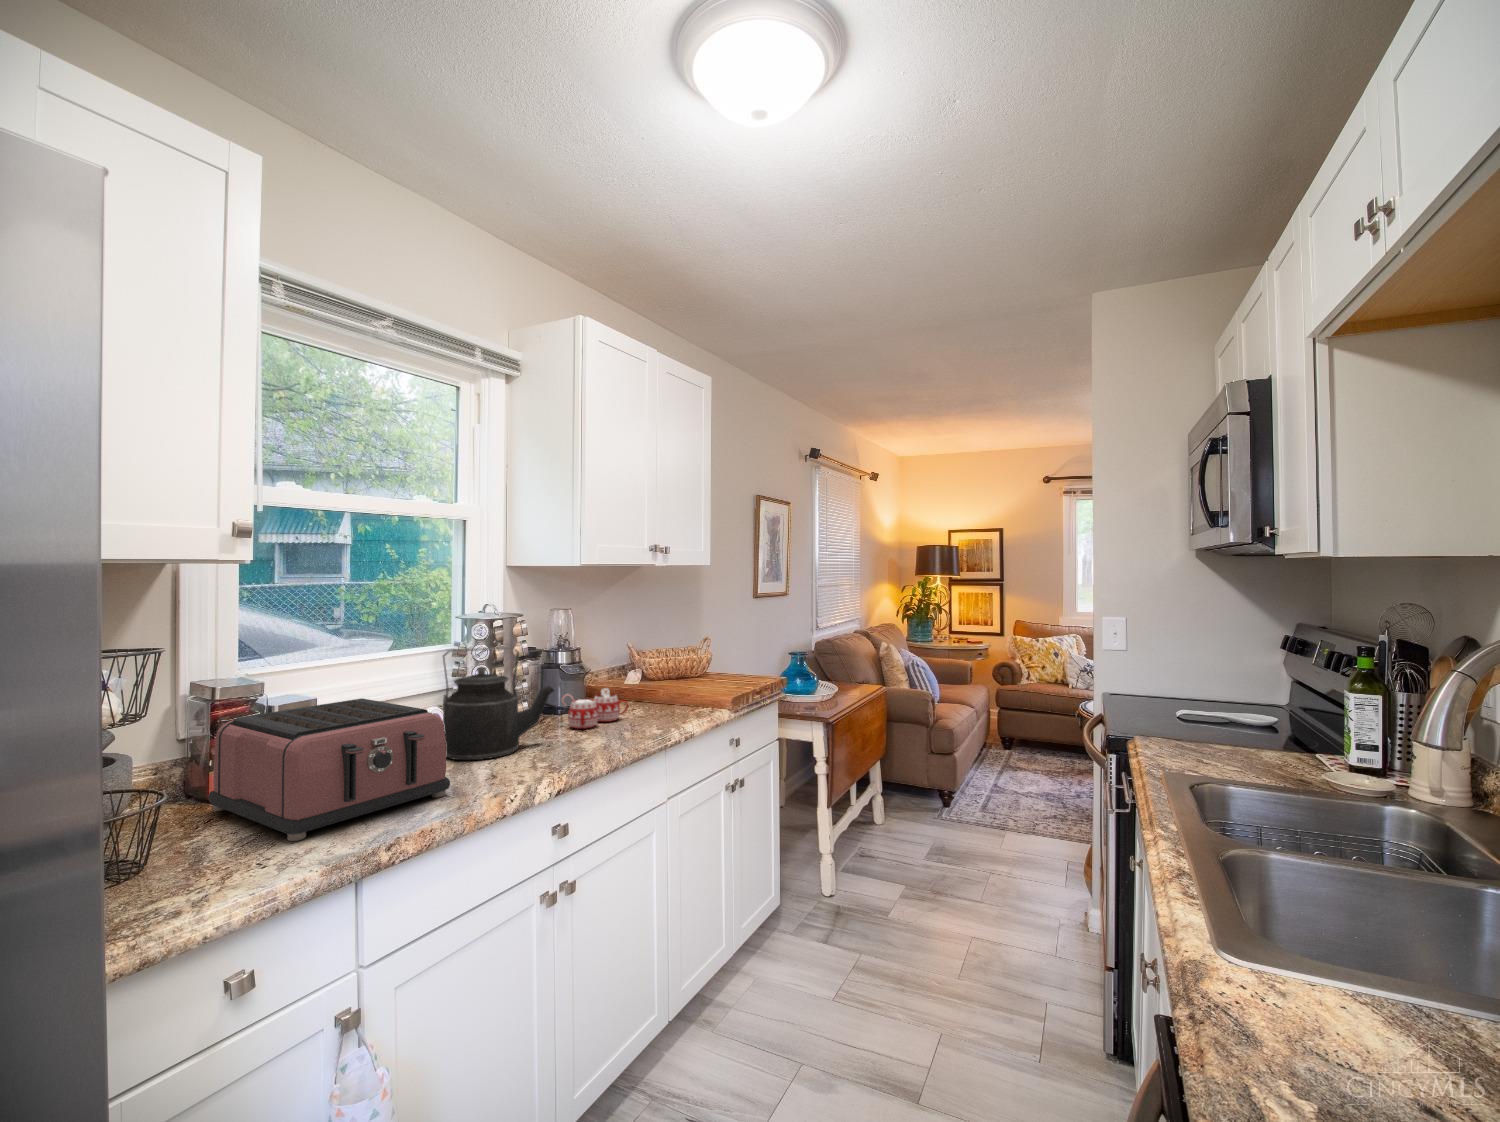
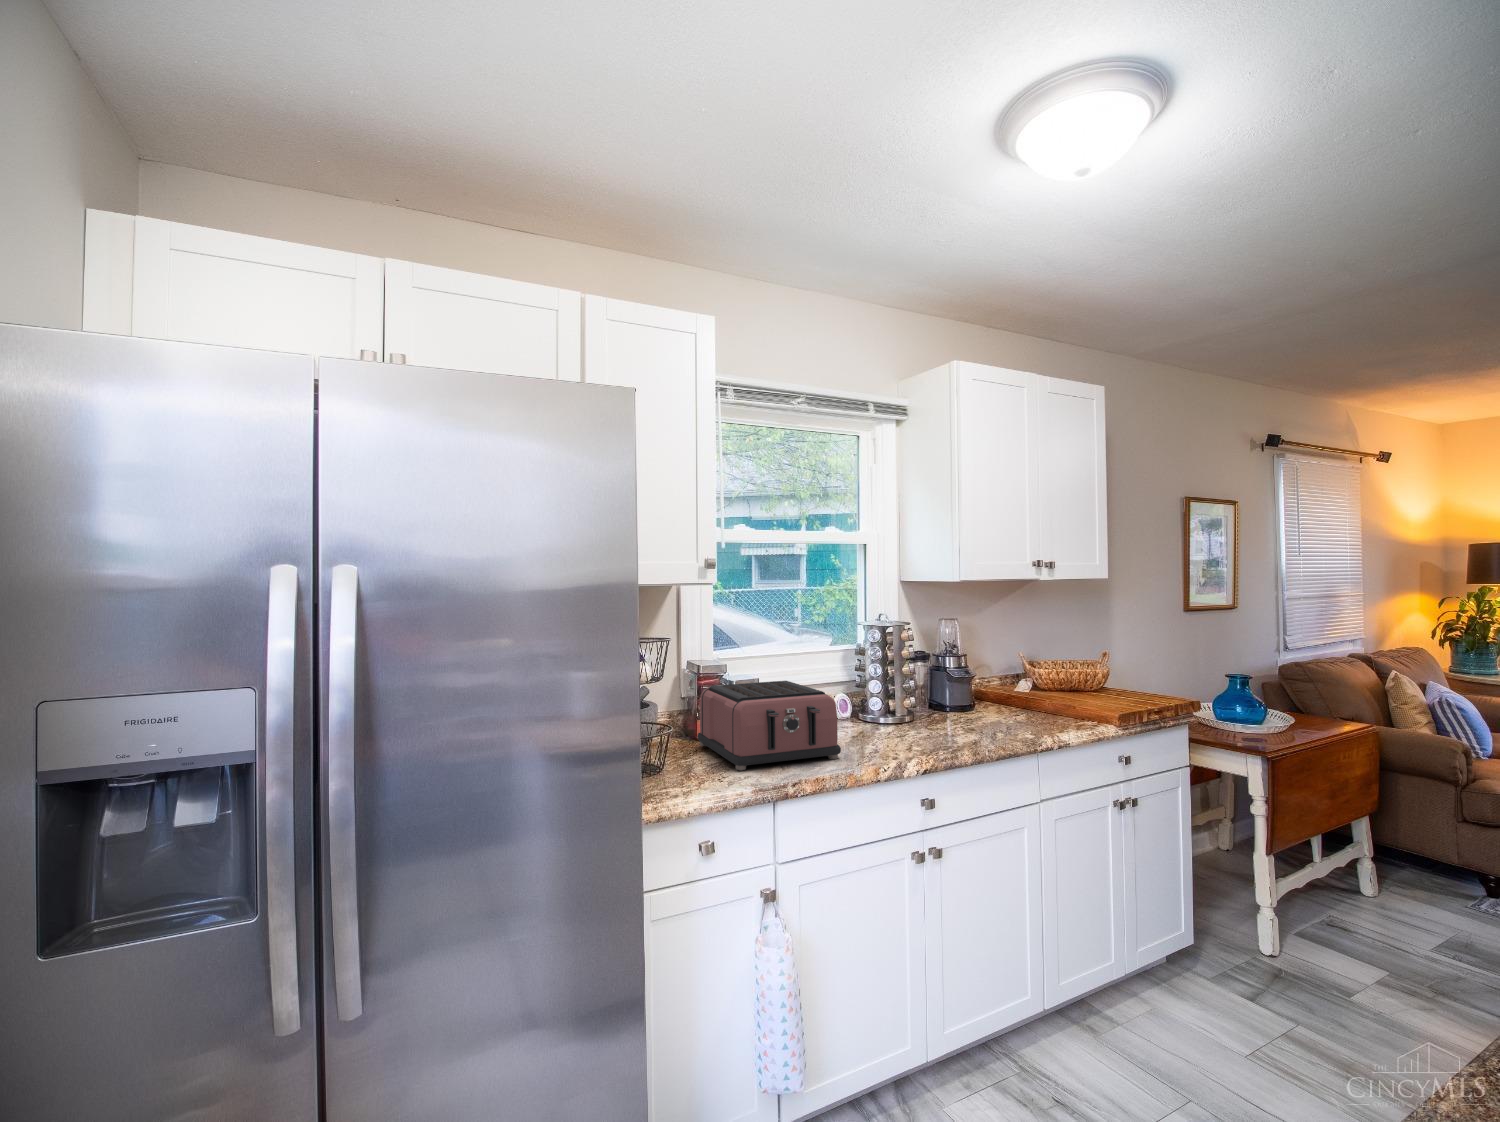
kettle: present [443,647,554,760] -> none [843,649,933,738]
mug: present [558,689,628,729] -> none [941,692,1008,725]

